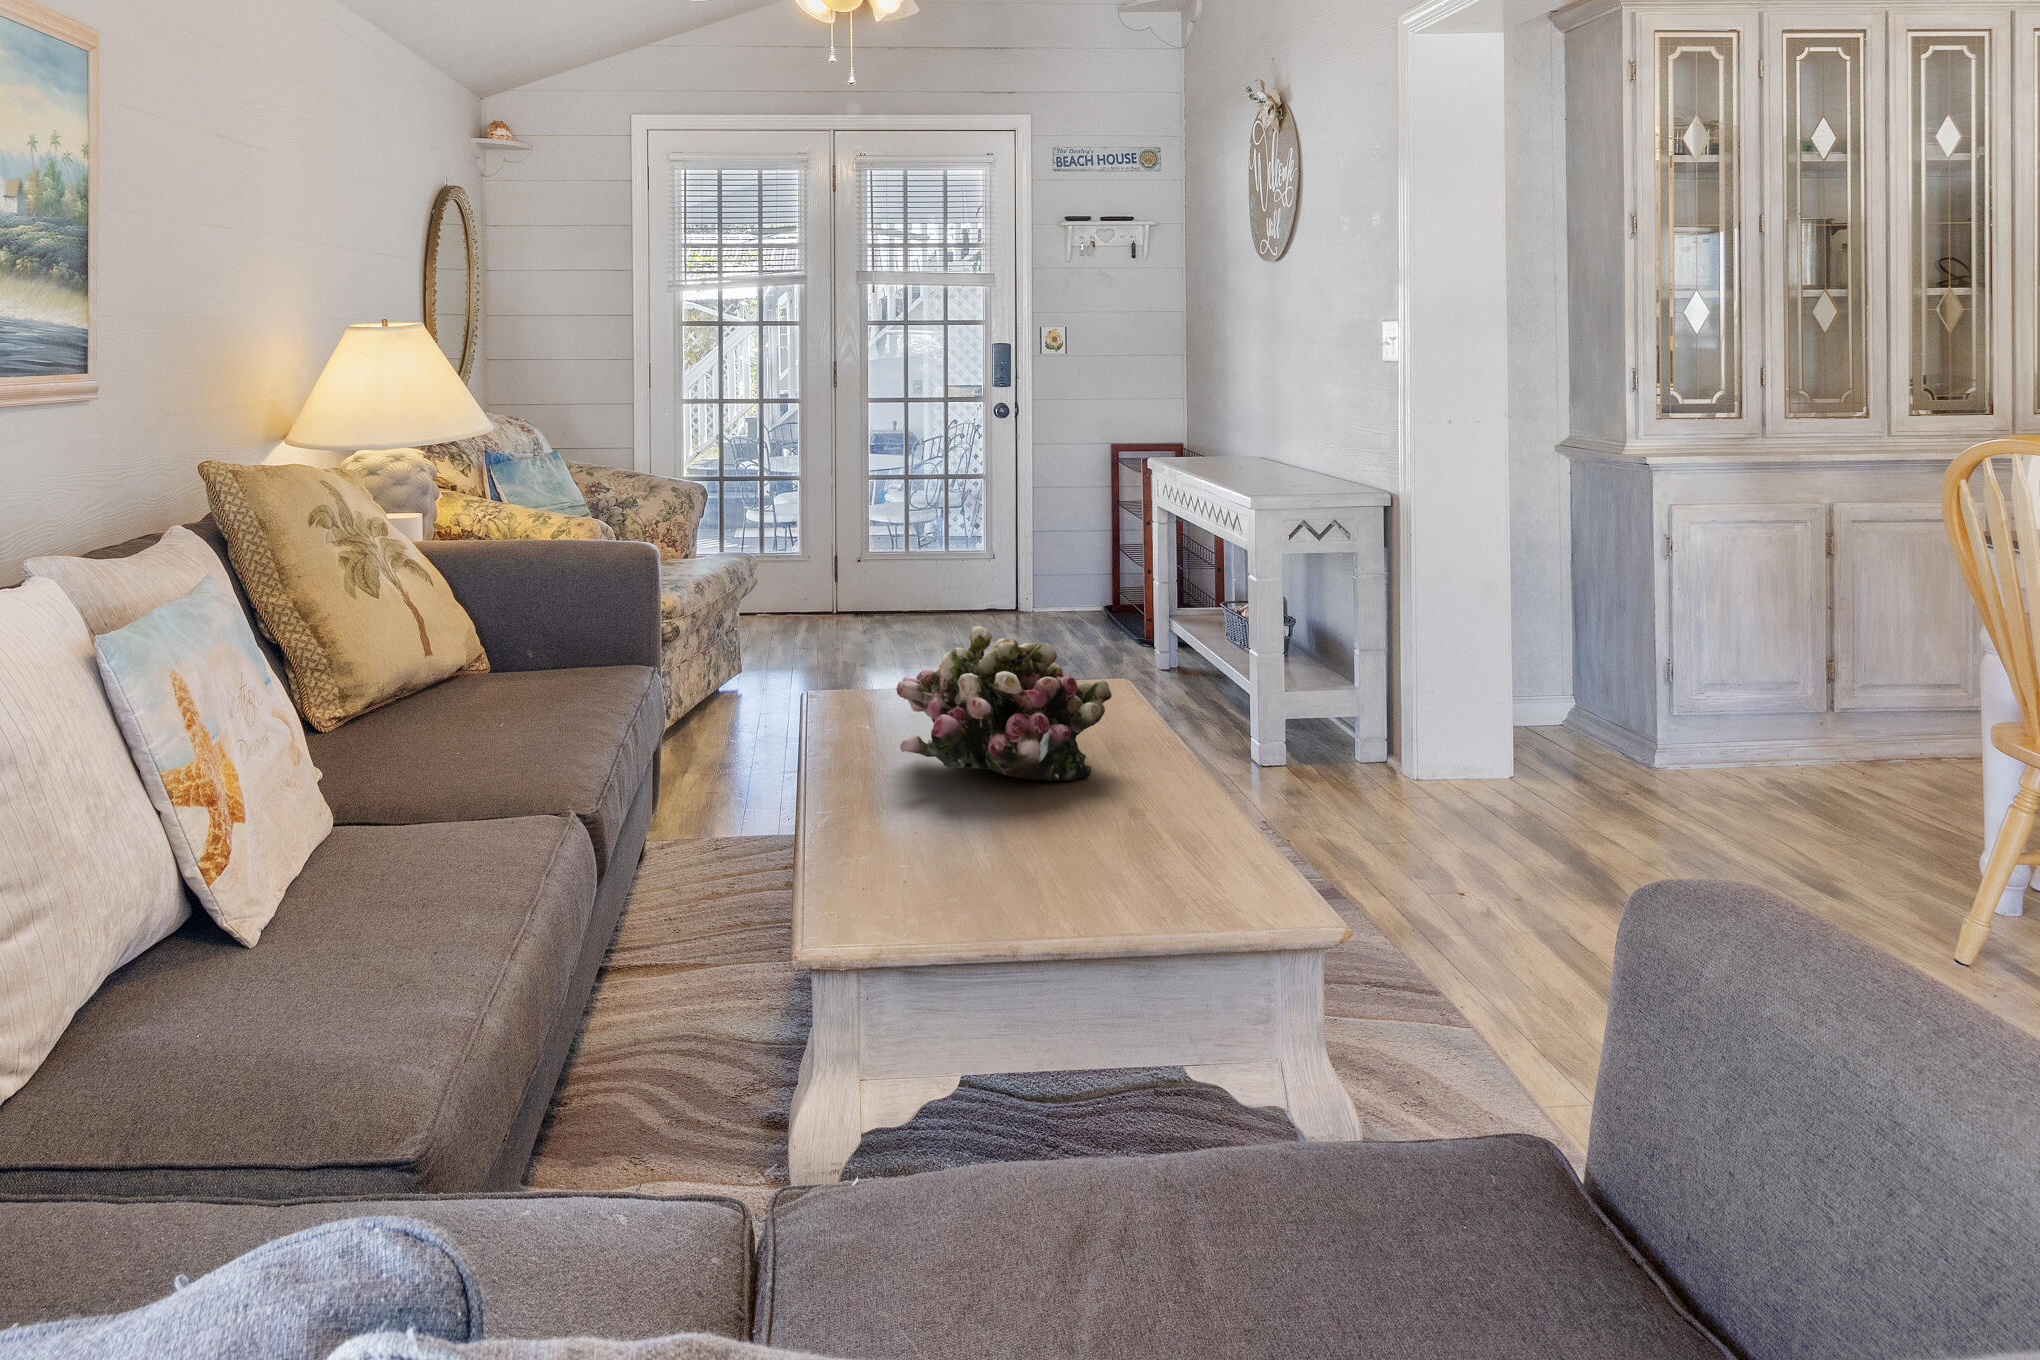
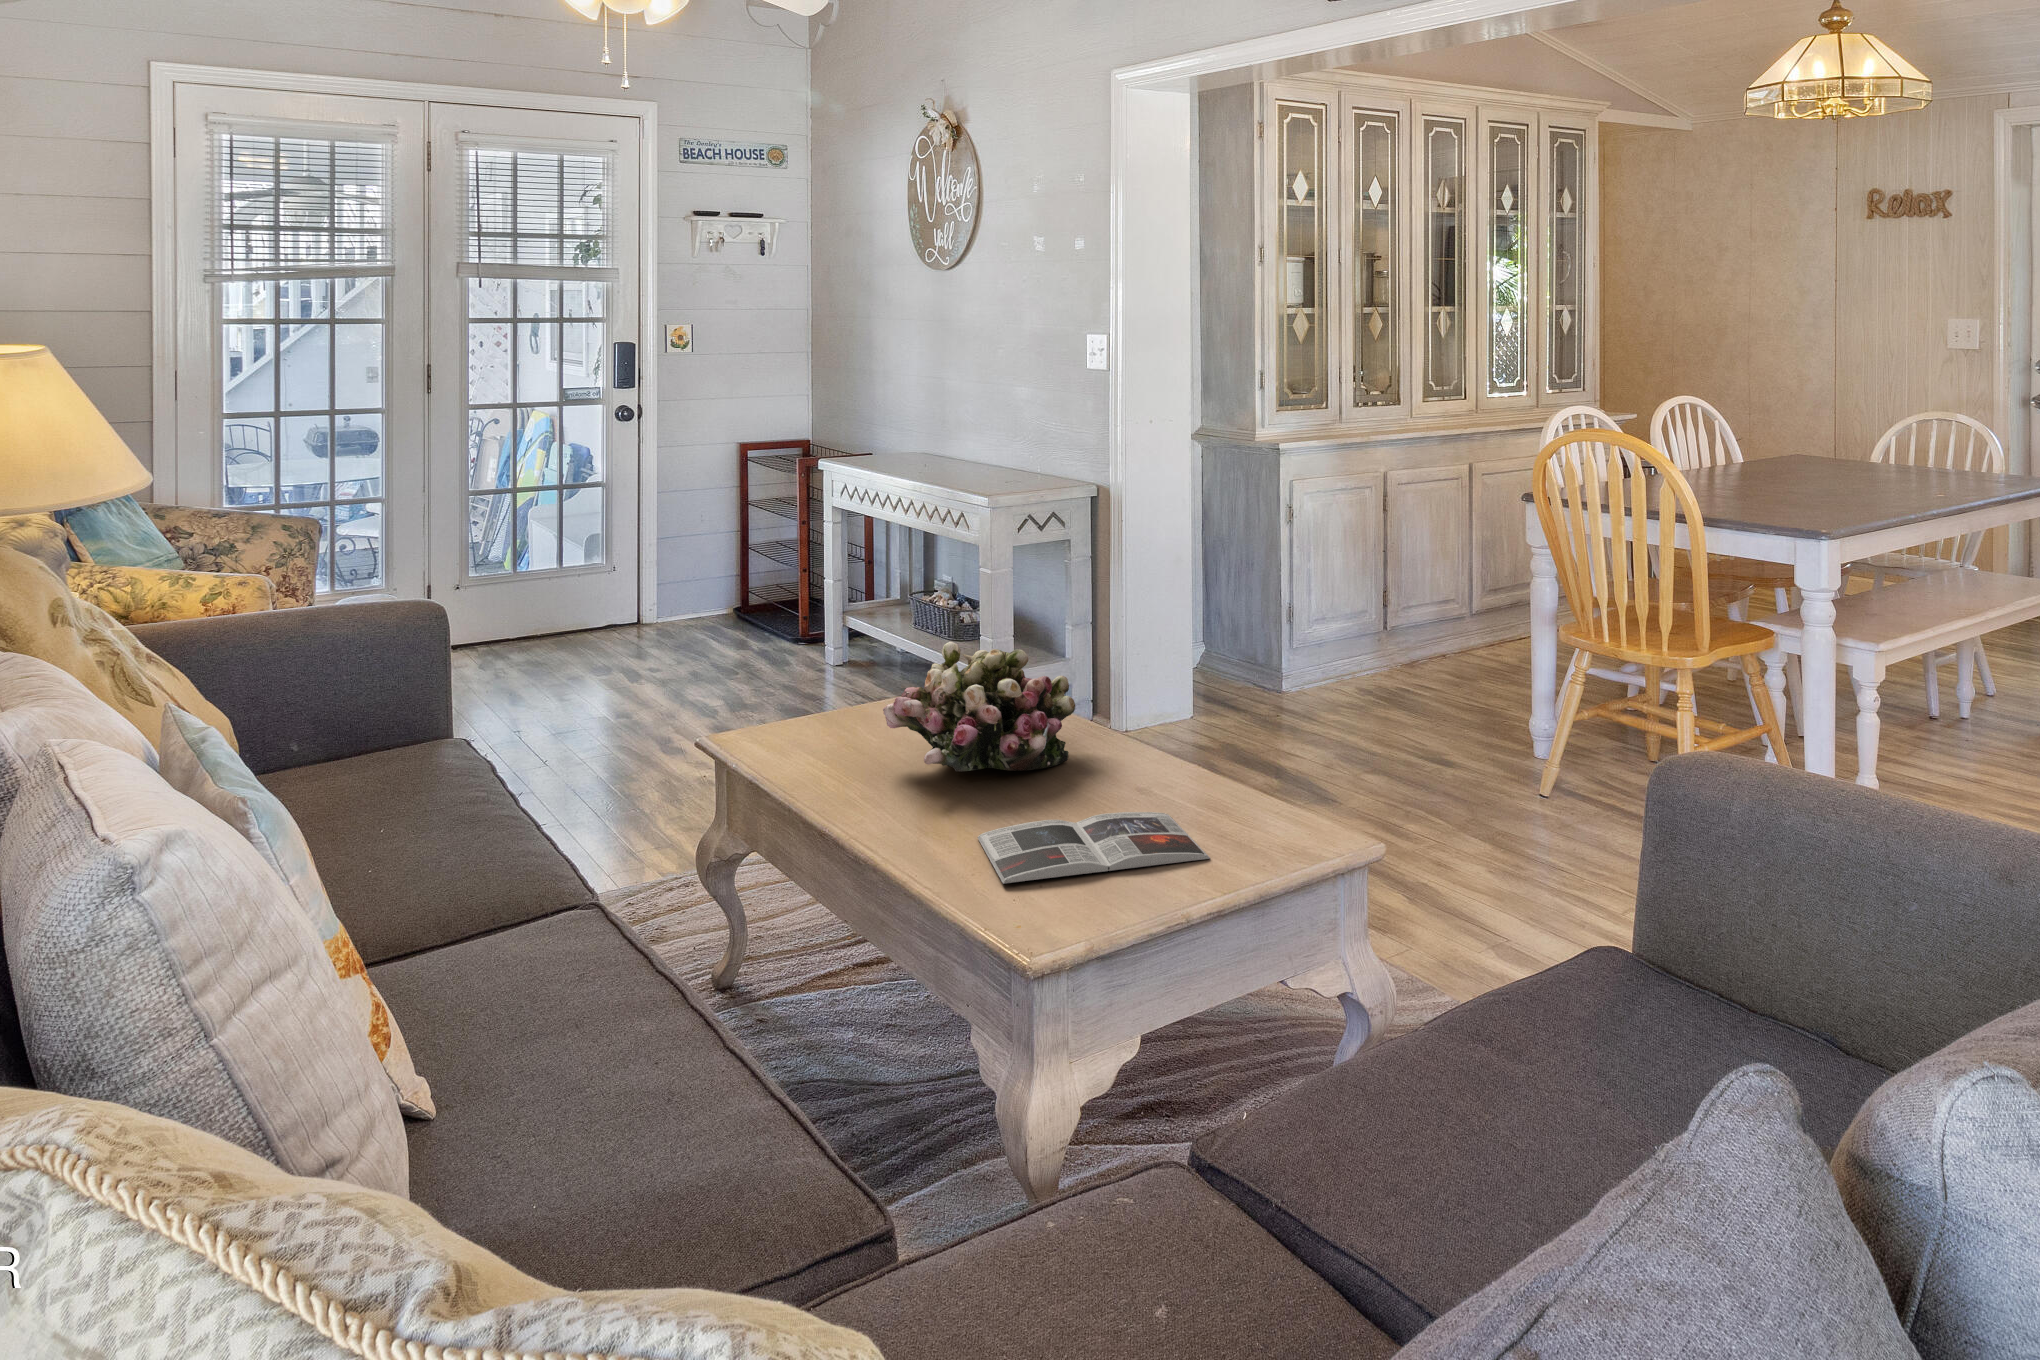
magazine: none [857,832,1127,916] -> present [977,812,1210,884]

